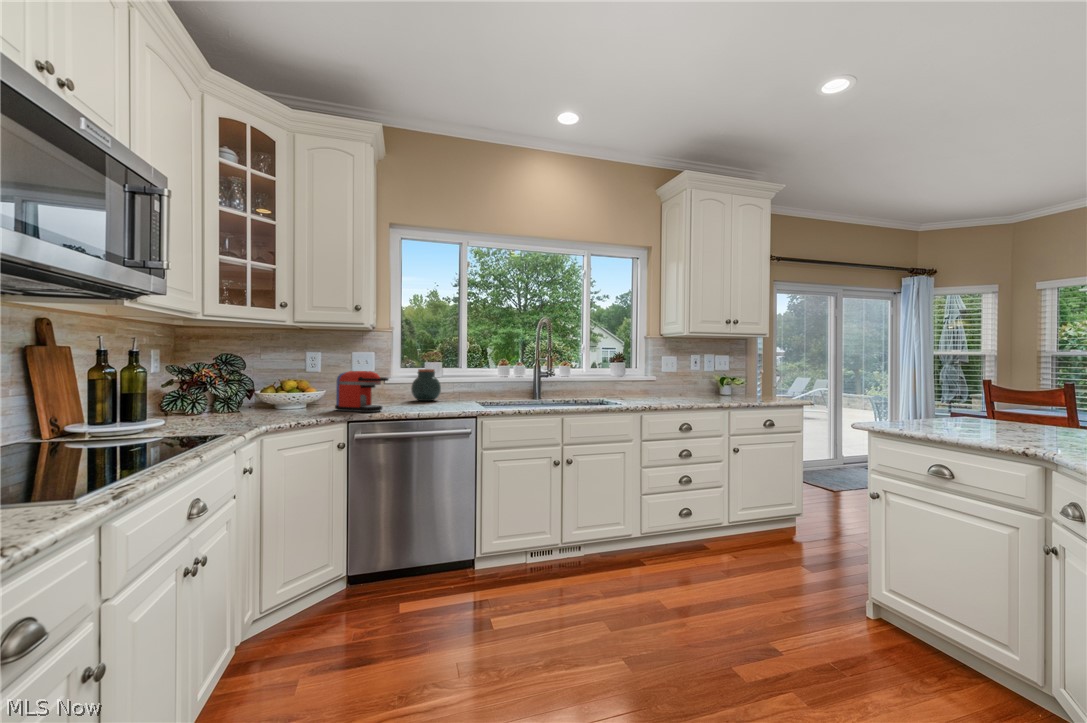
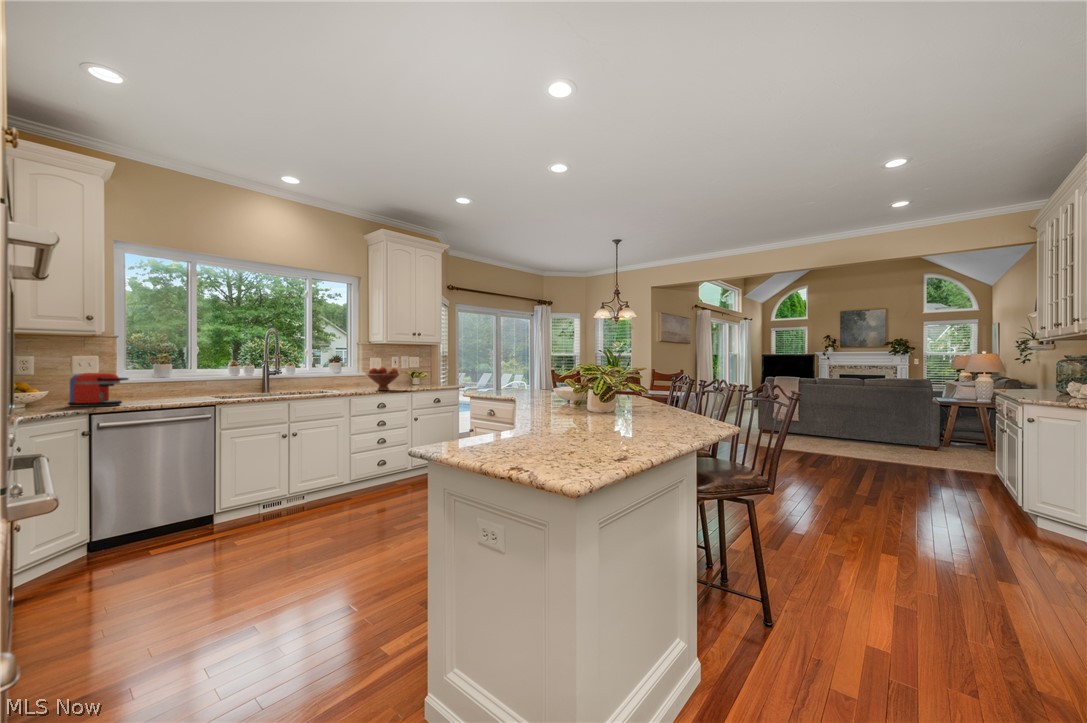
jar: present [411,369,441,401] -> none [141,370,172,397]
fruit bowl: none [662,369,709,404] -> present [367,367,399,390]

